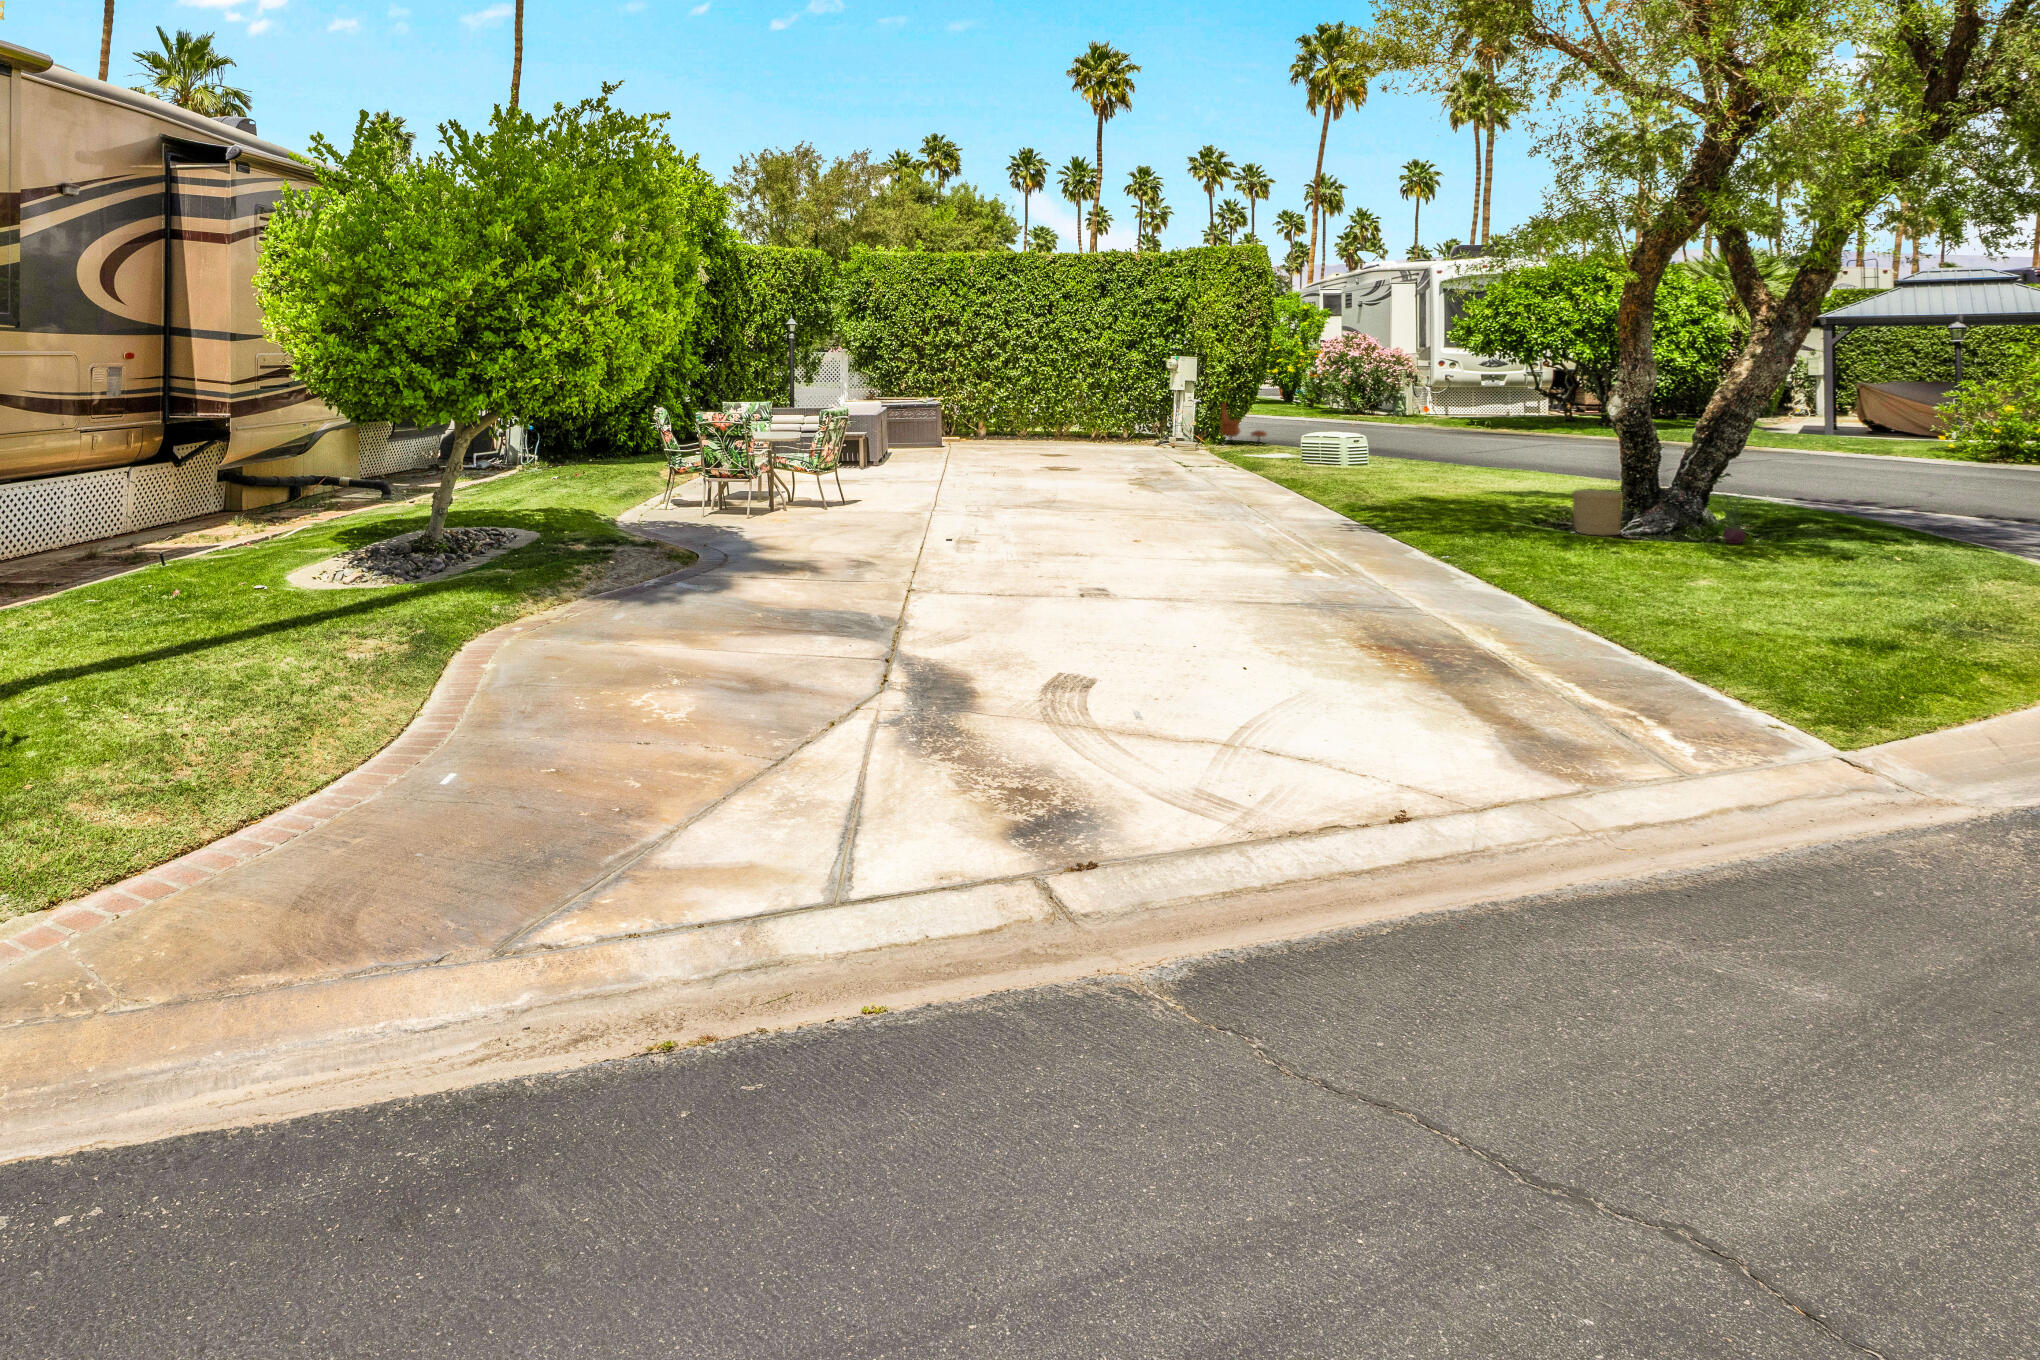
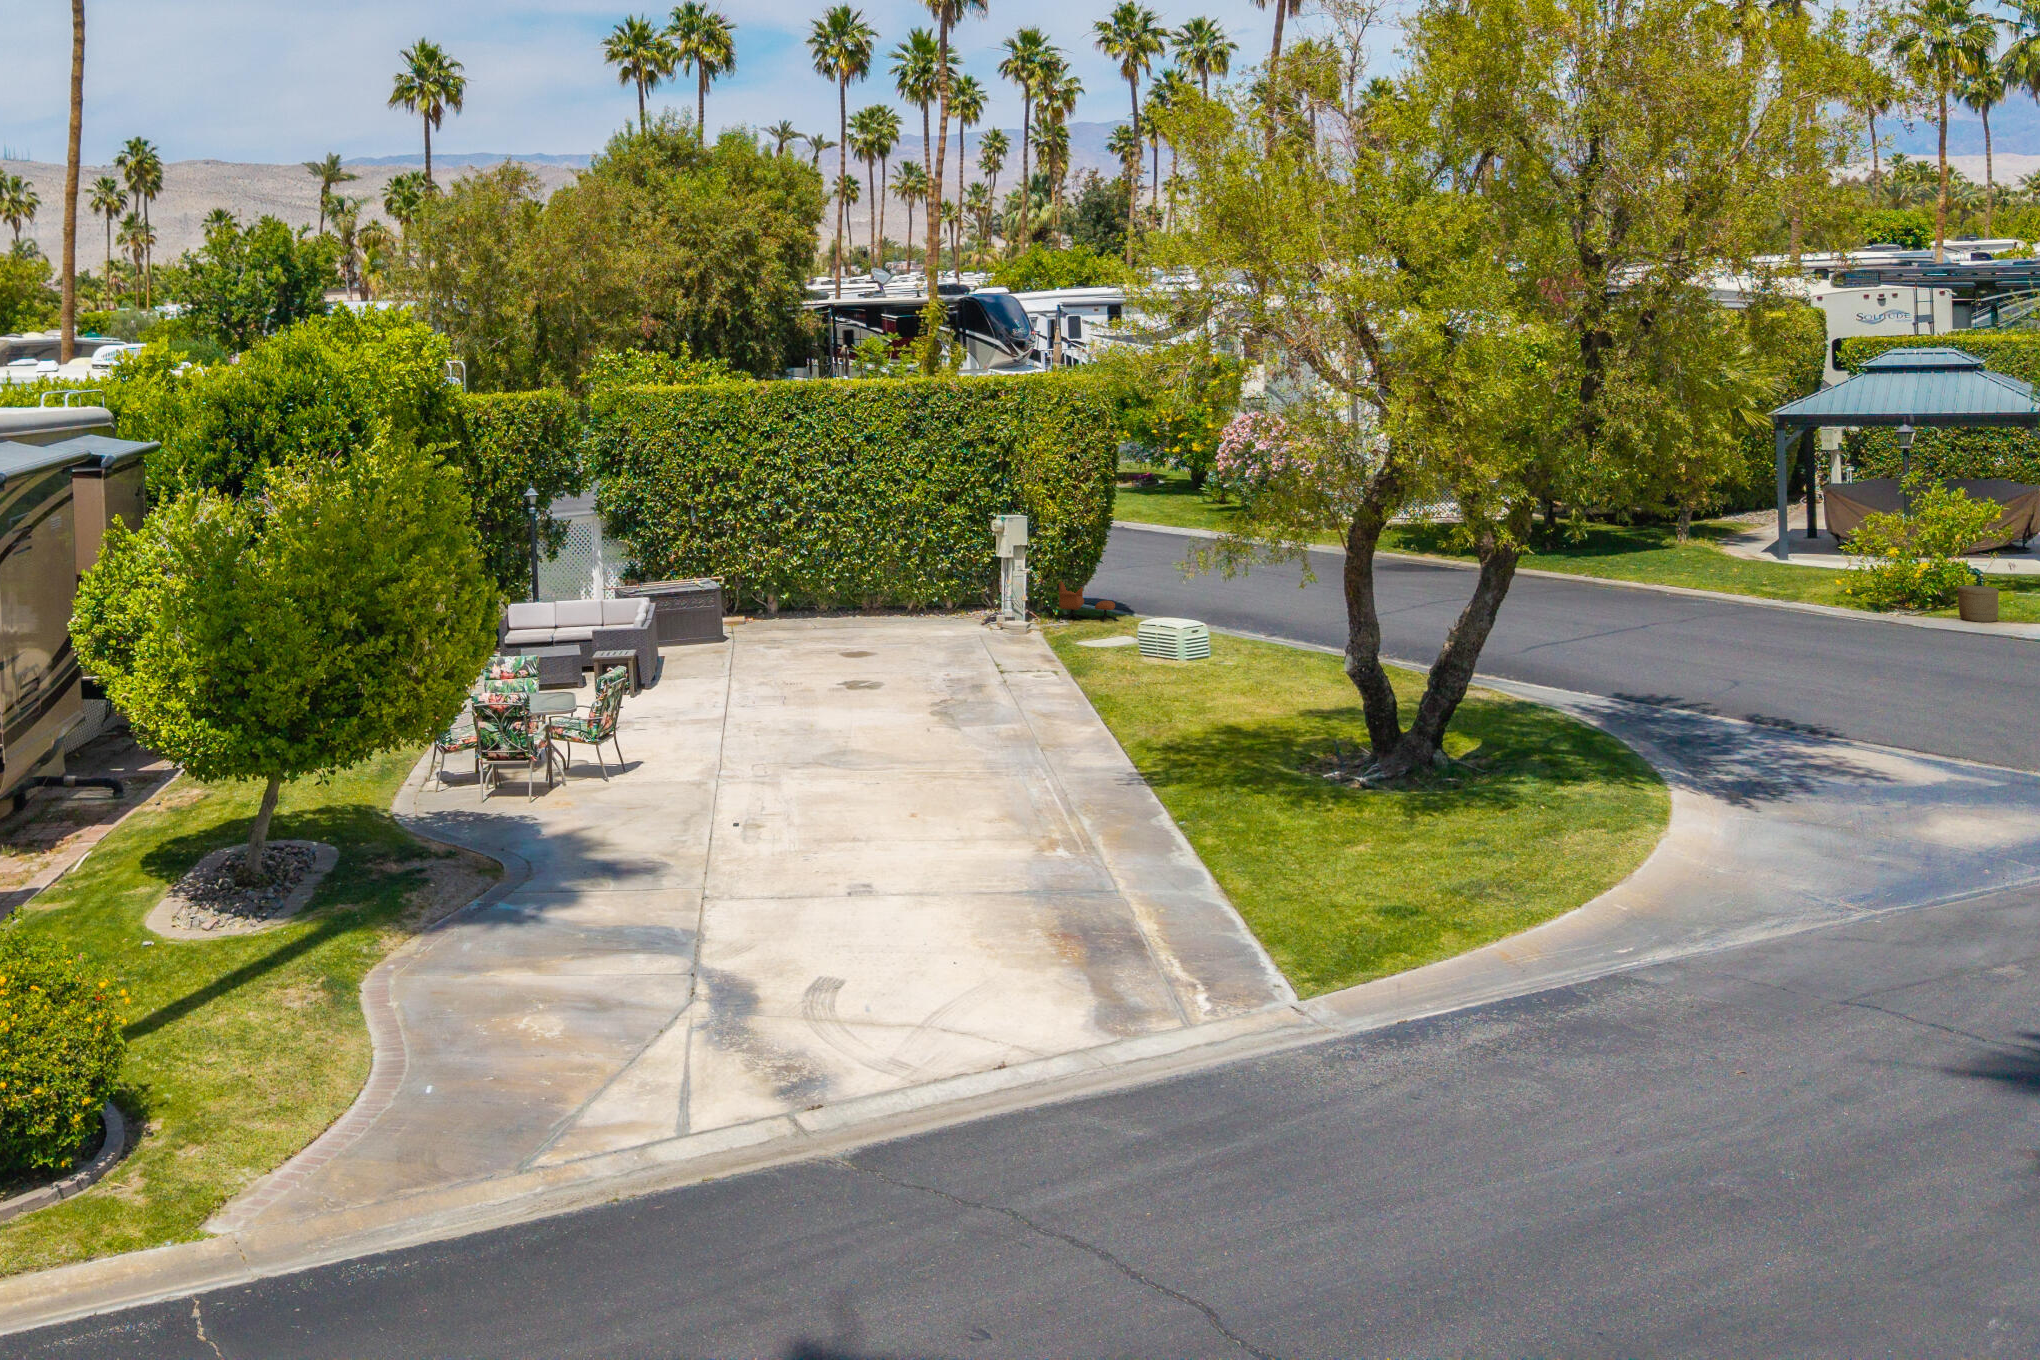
woven basket: present [1572,489,1623,536] -> present [1957,585,1999,622]
decorative plant: present [1715,495,1745,544] -> none [1530,770,1607,832]

